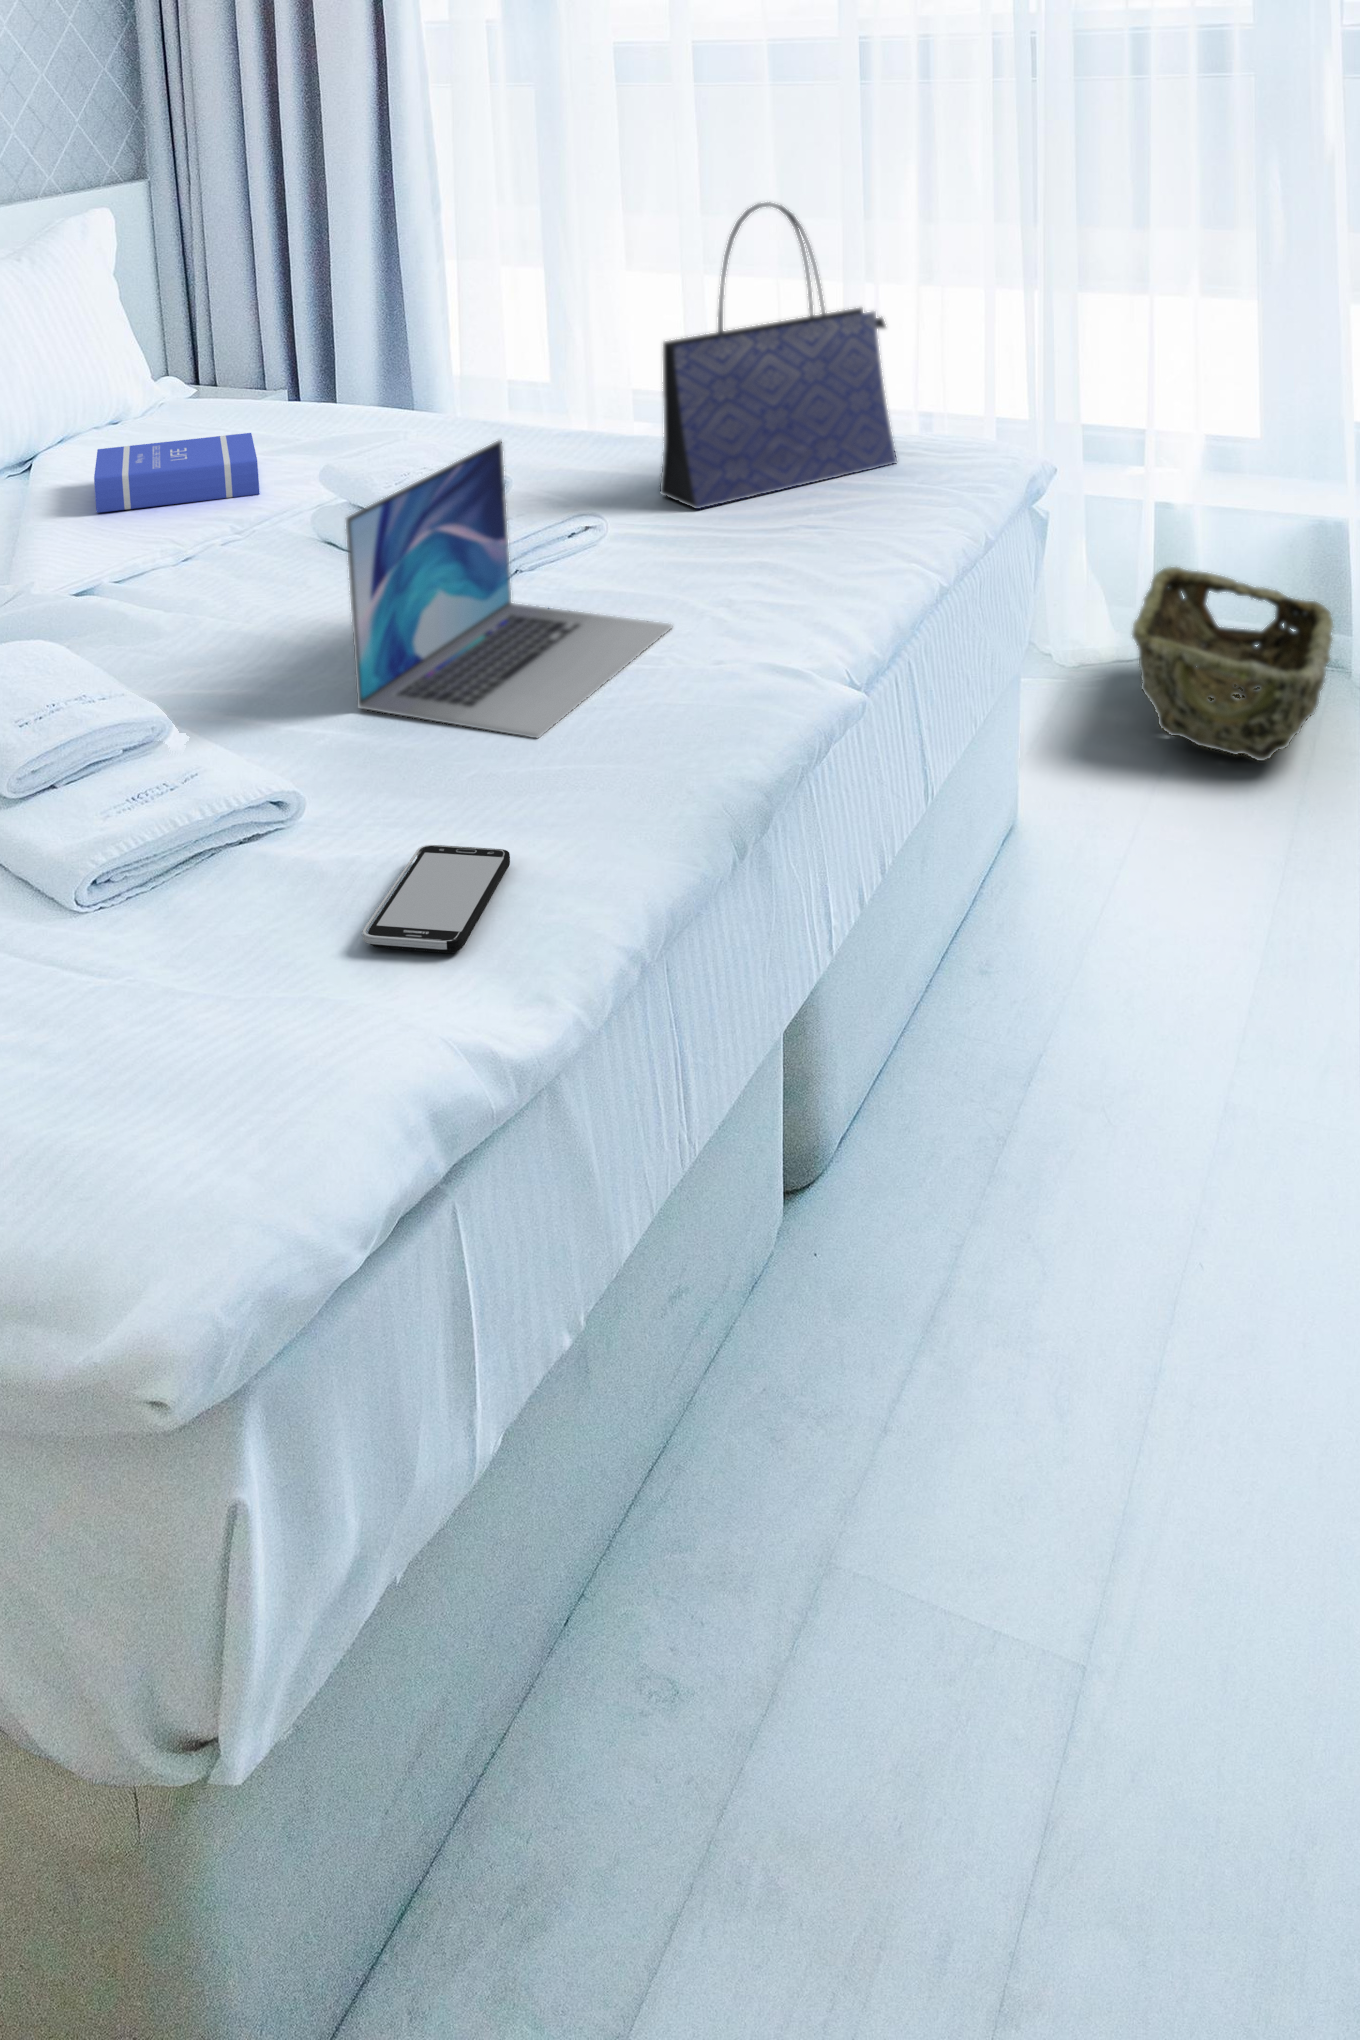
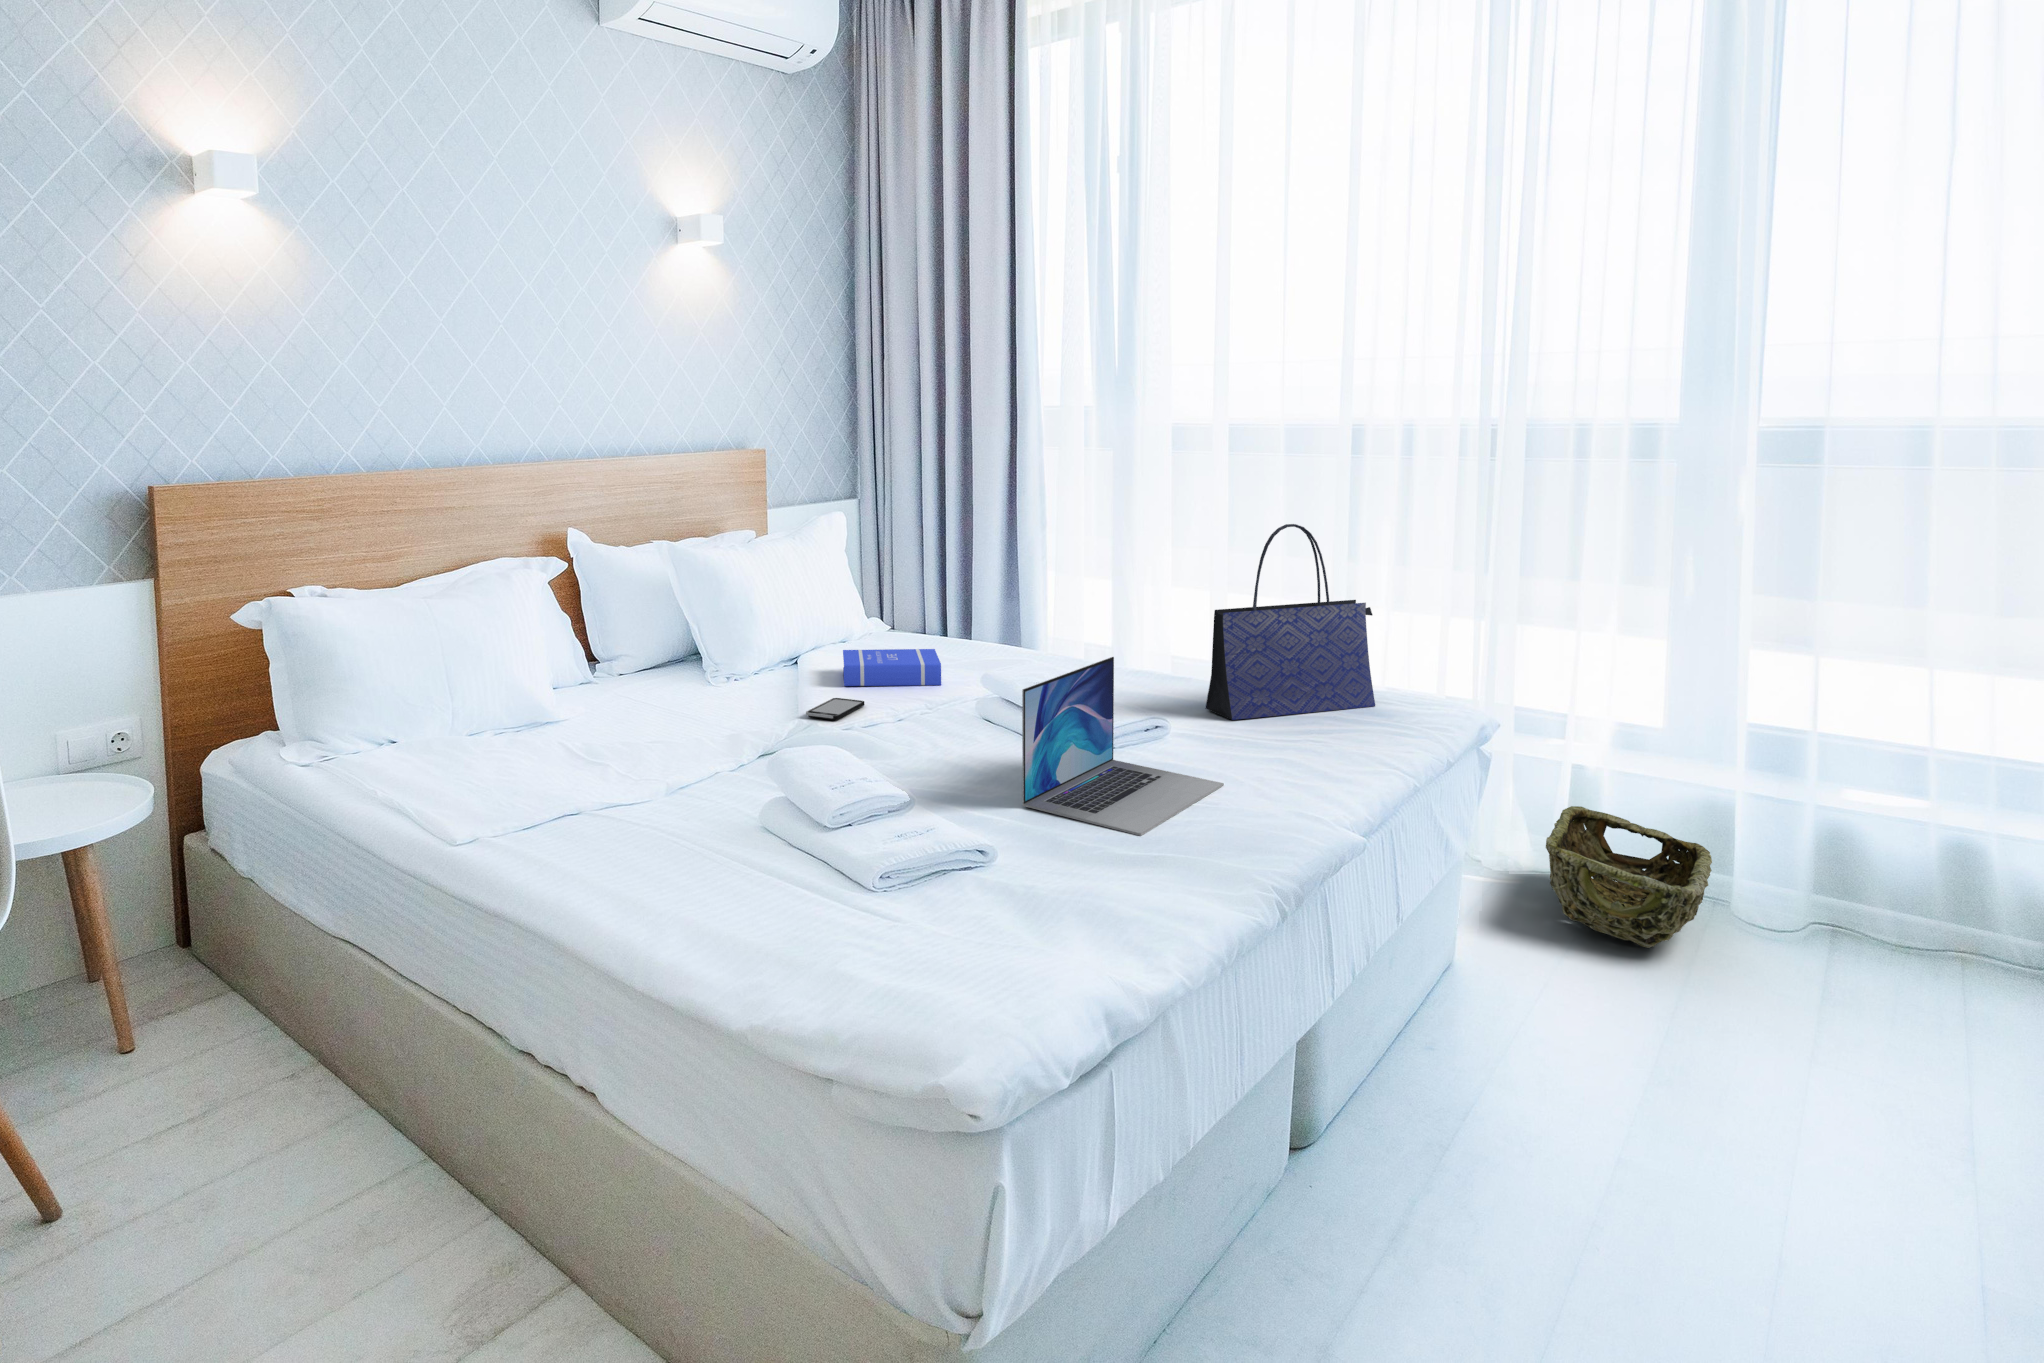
smartphone: present [362,845,510,953] -> present [806,698,865,720]

